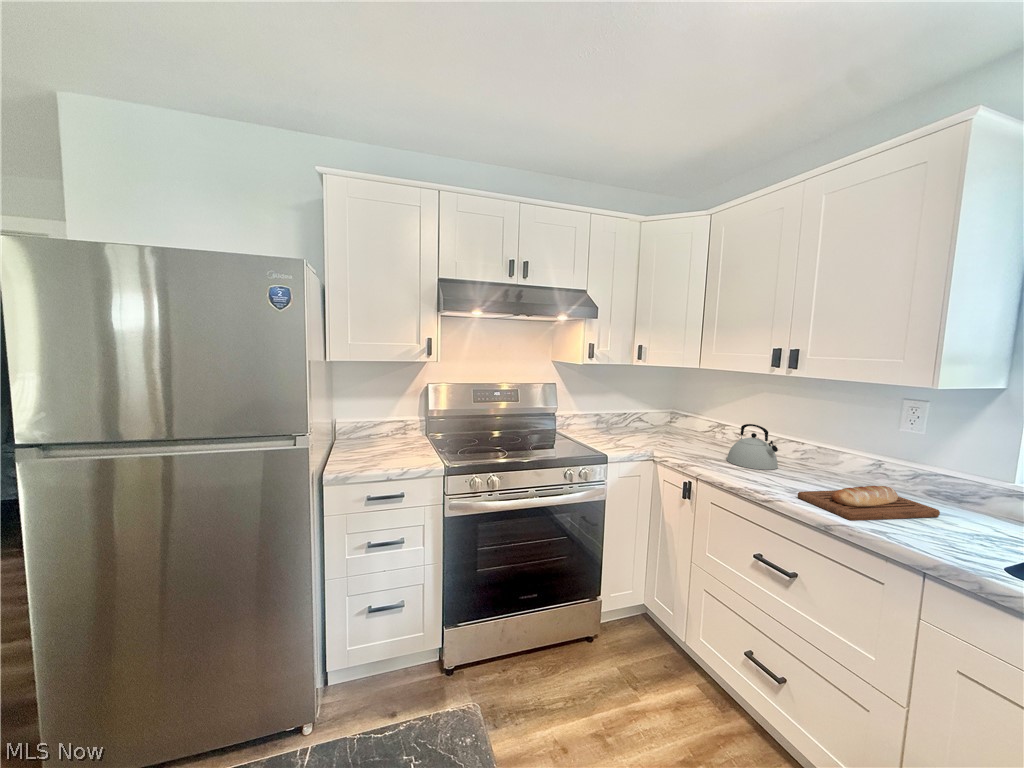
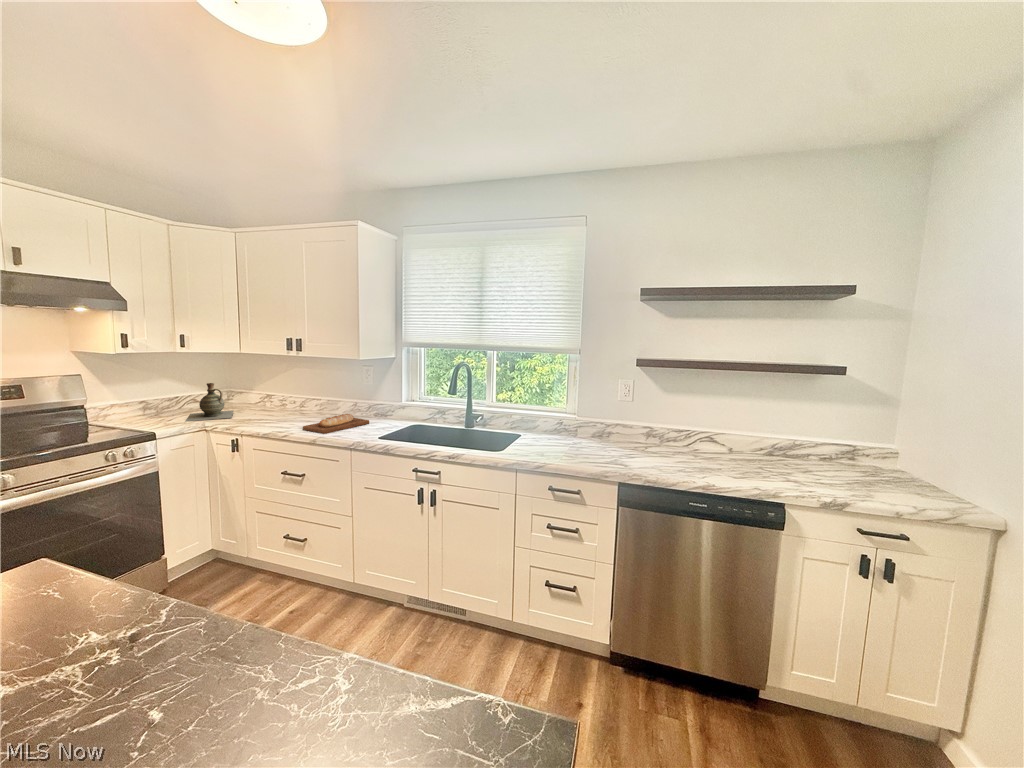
ceramic jug: none [633,403,681,449] -> present [185,383,233,422]
kettle: present [727,424,778,470] -> none [267,390,302,421]

